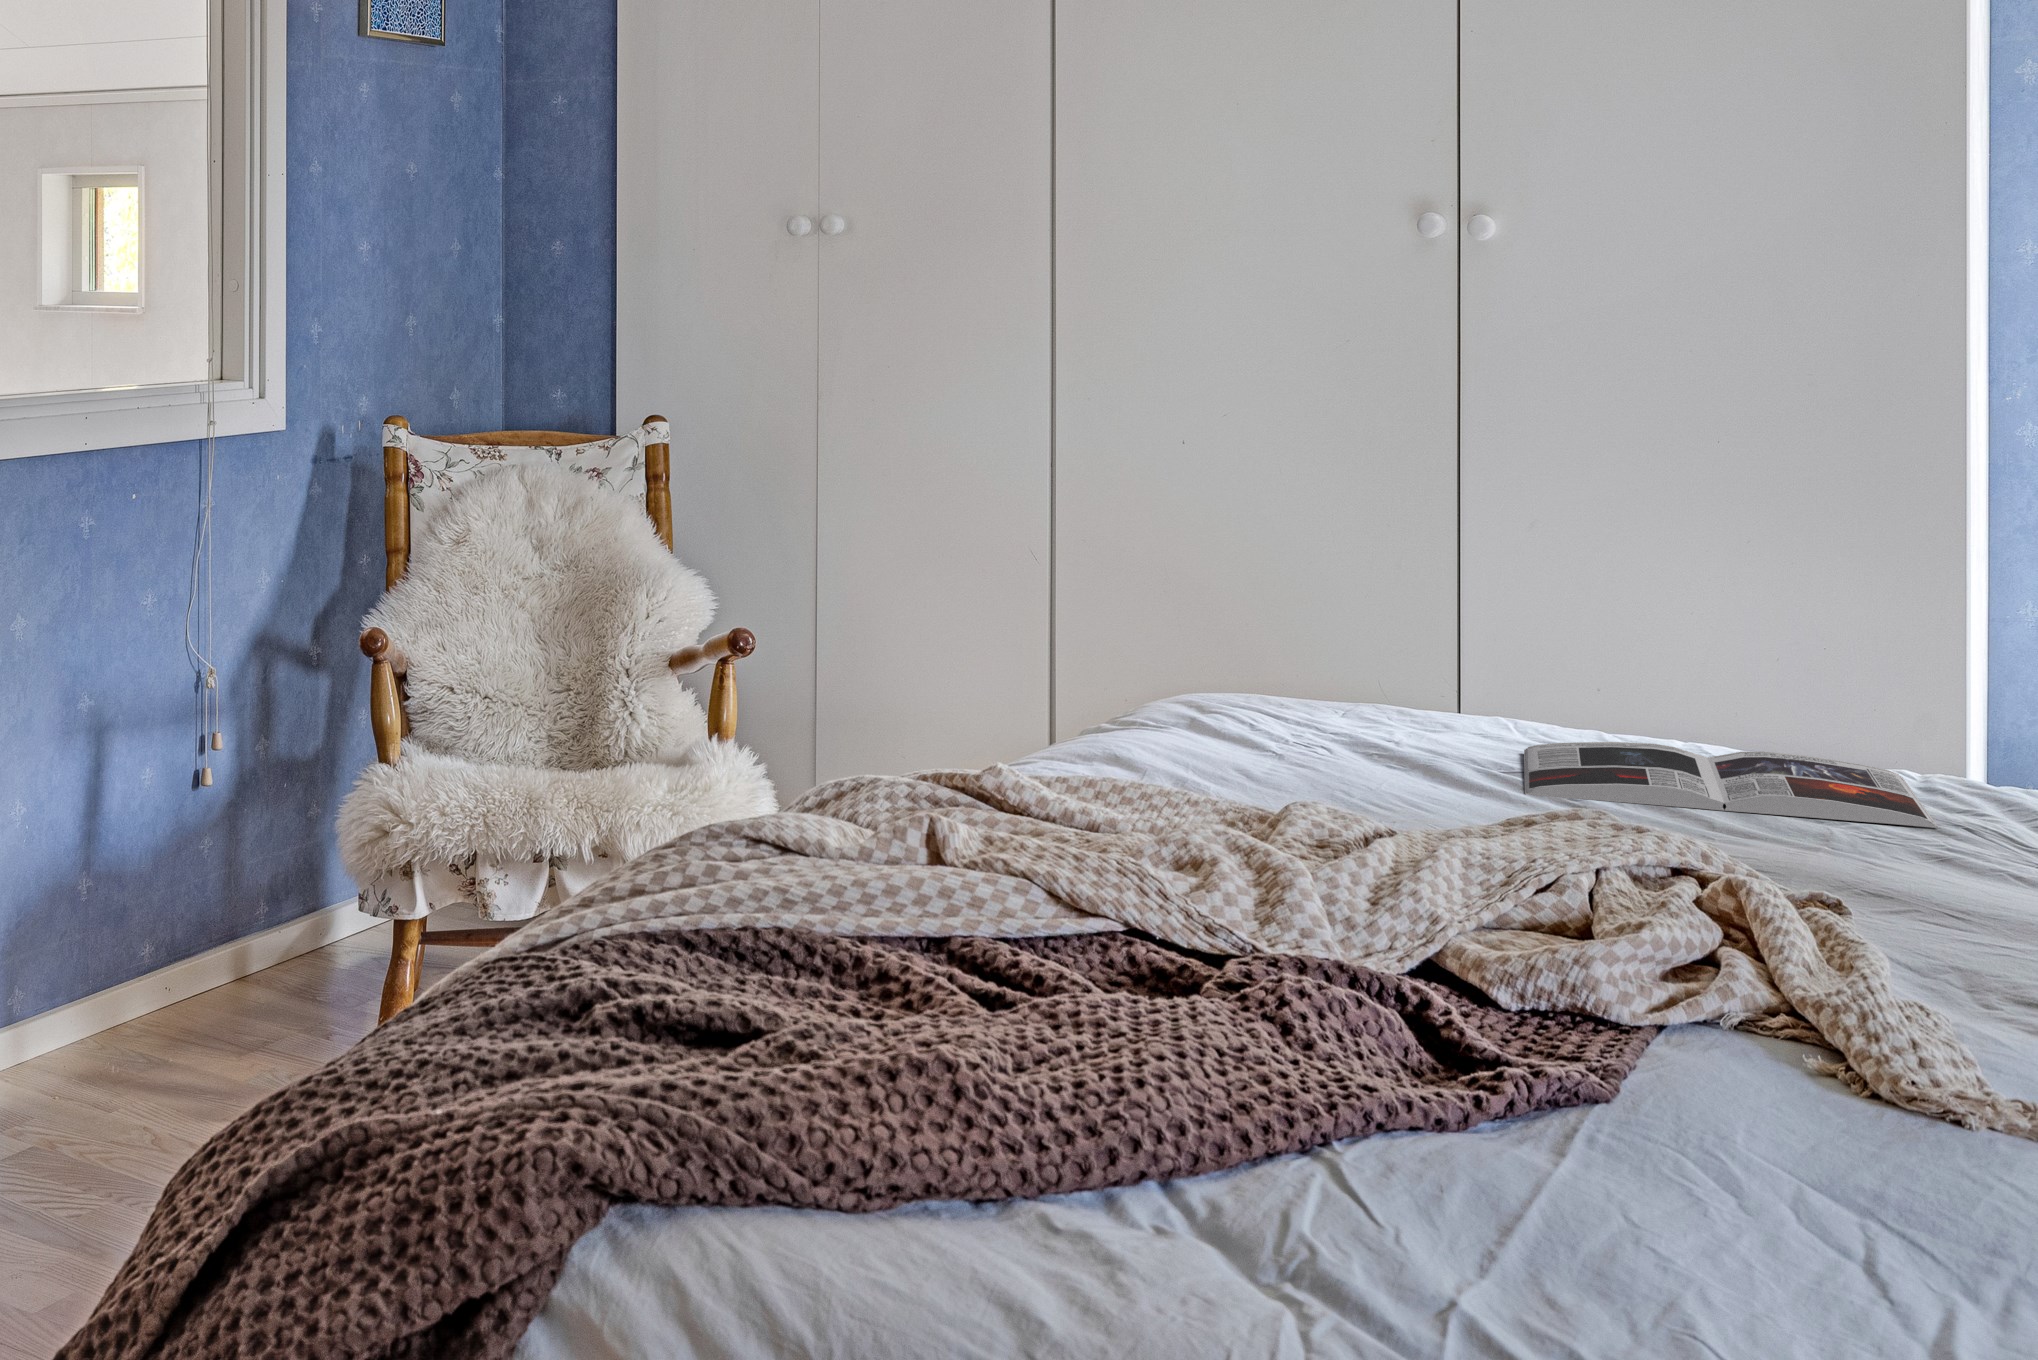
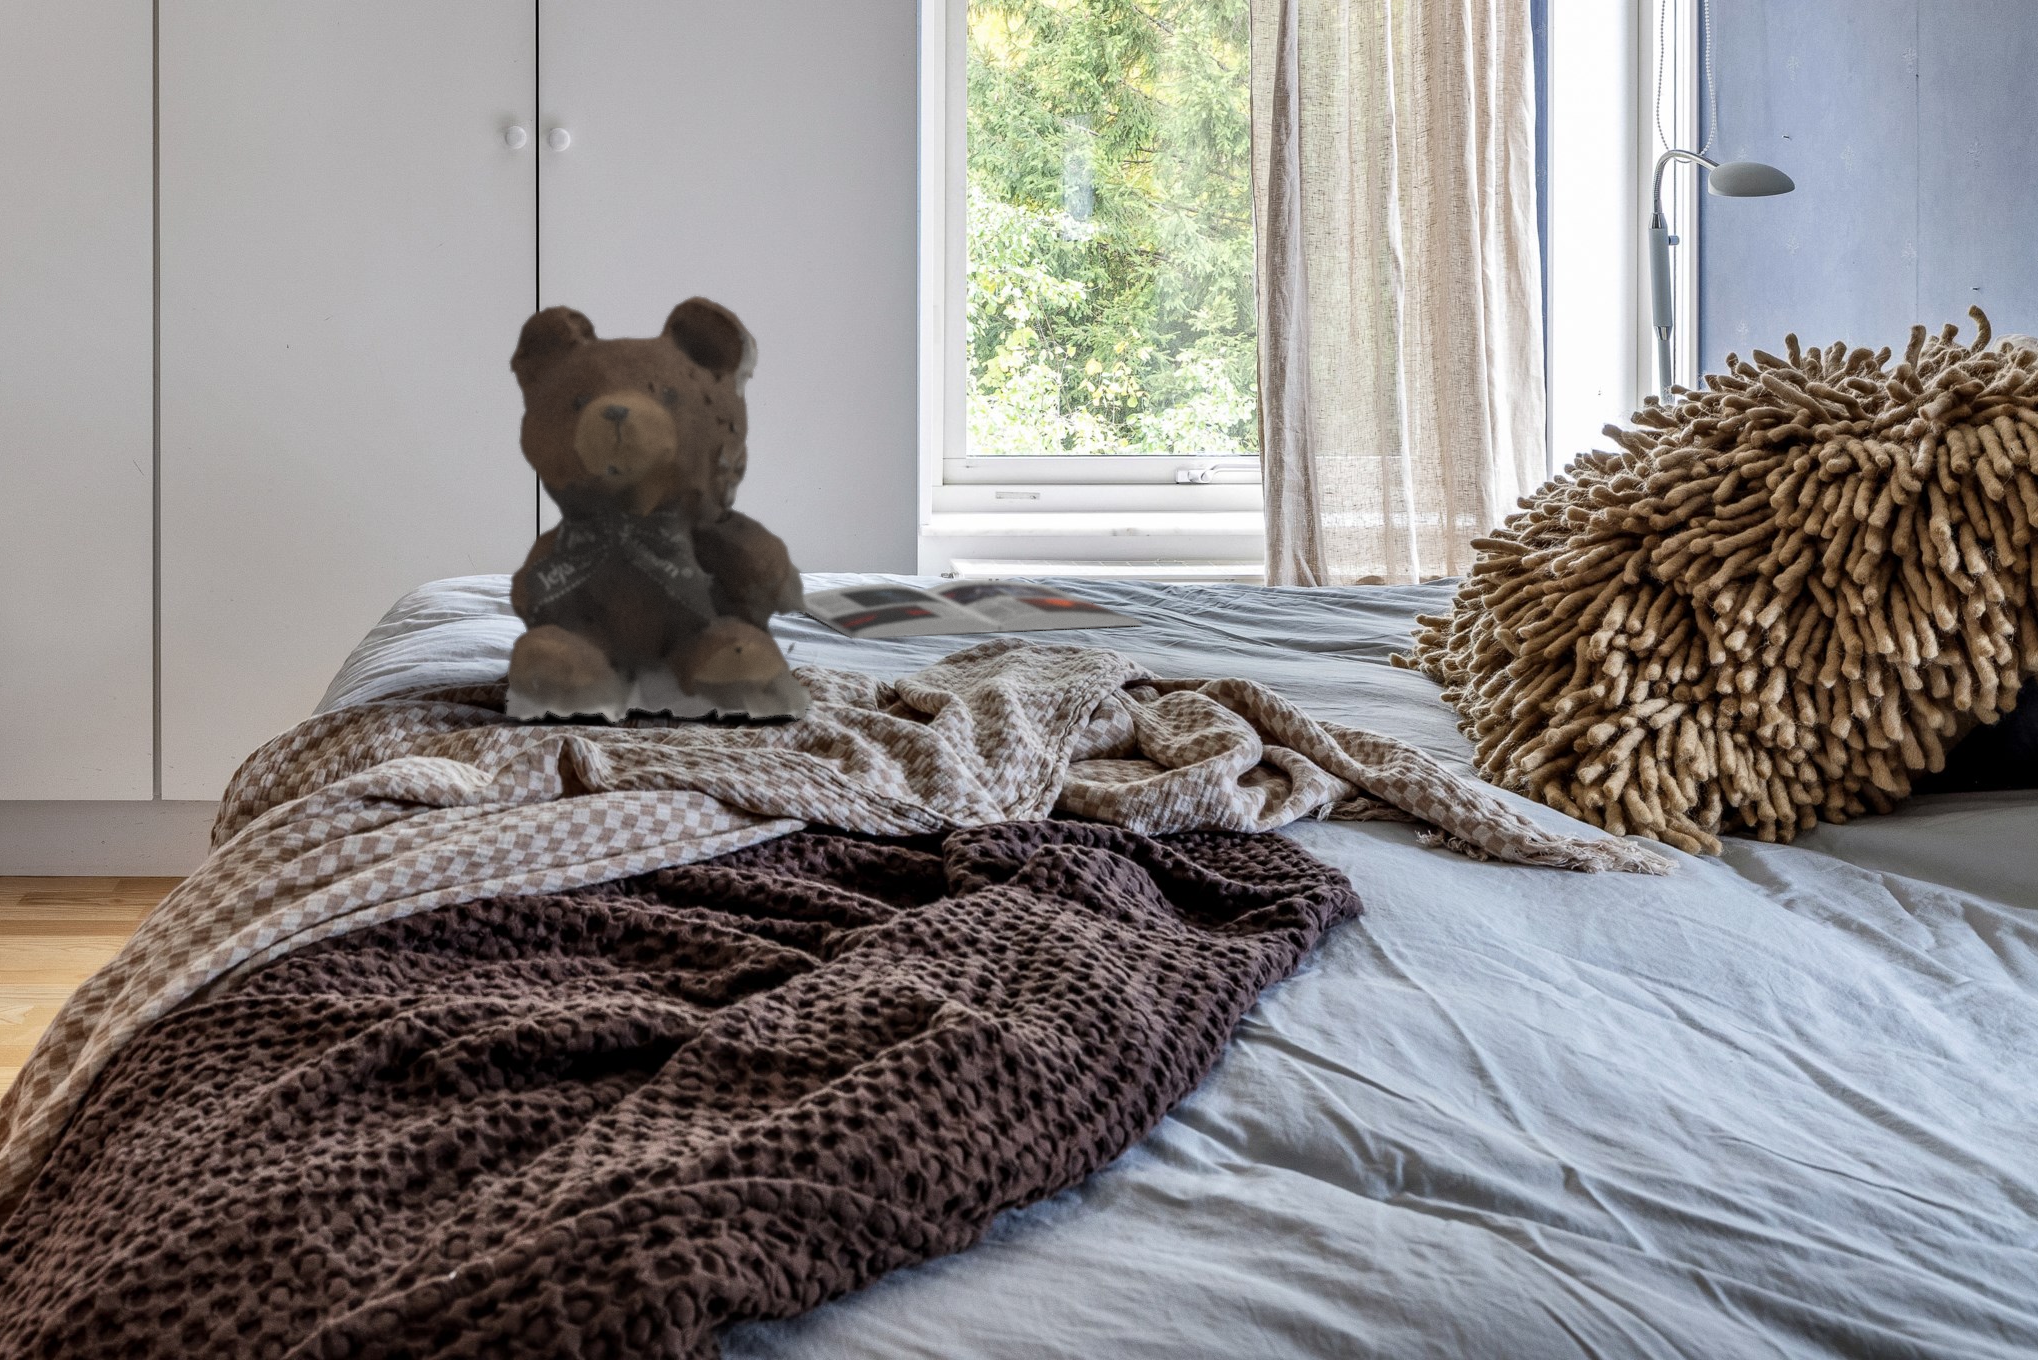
teddy bear: none [1009,417,1343,852] -> present [506,296,813,722]

